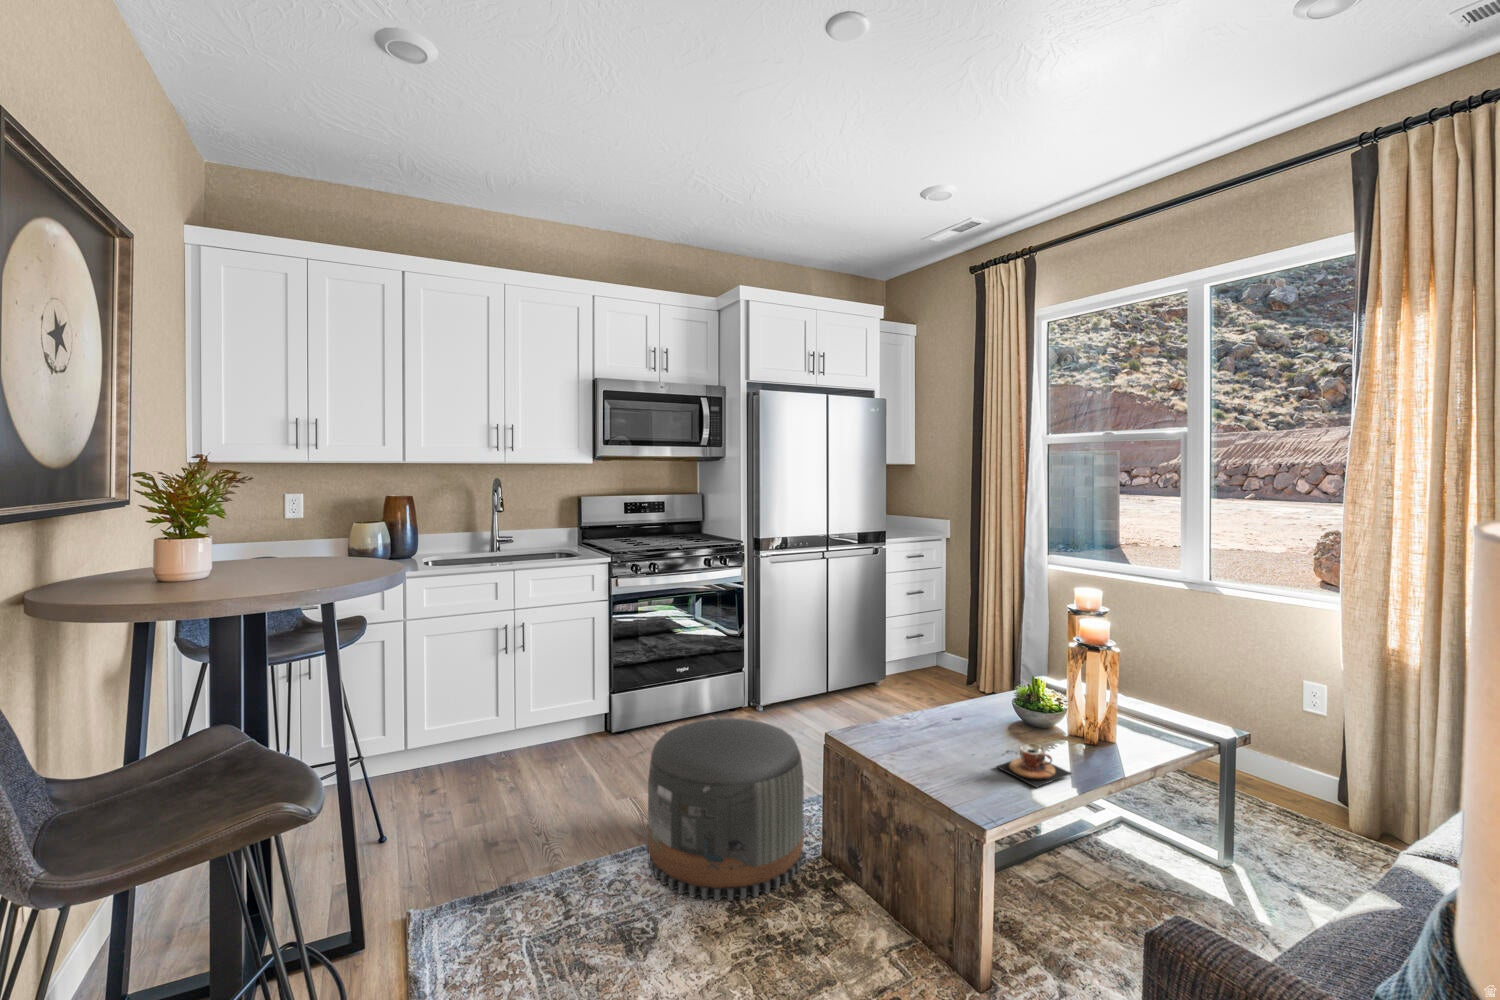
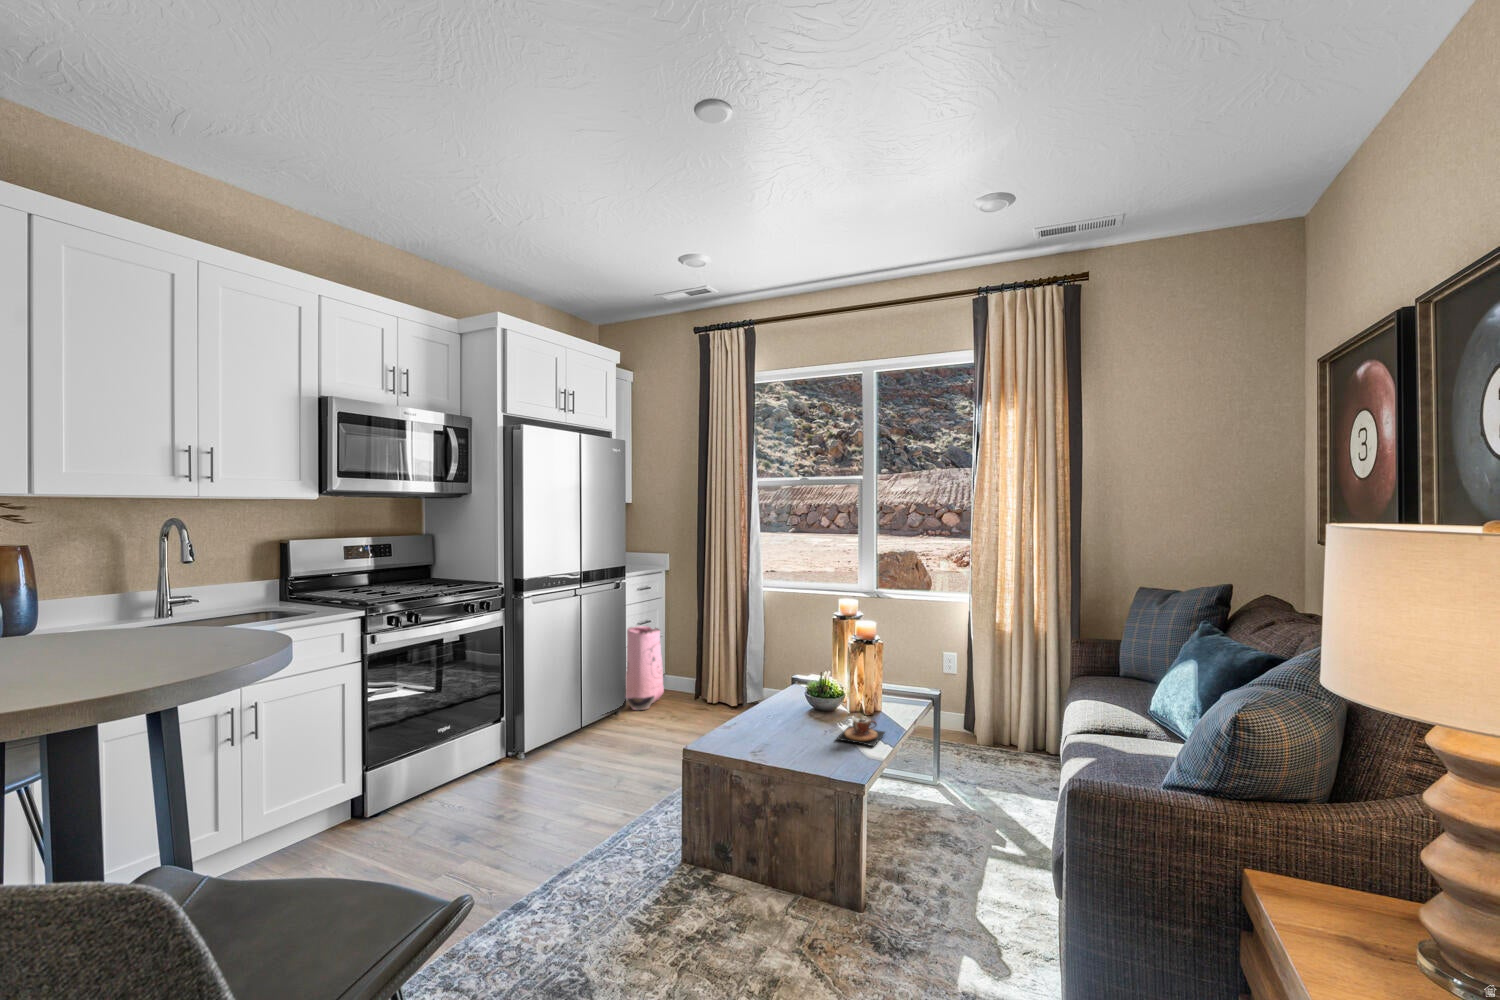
bag: none [896,599,943,690] -> present [626,626,664,710]
pouf: present [648,718,804,901] -> none [514,752,671,936]

